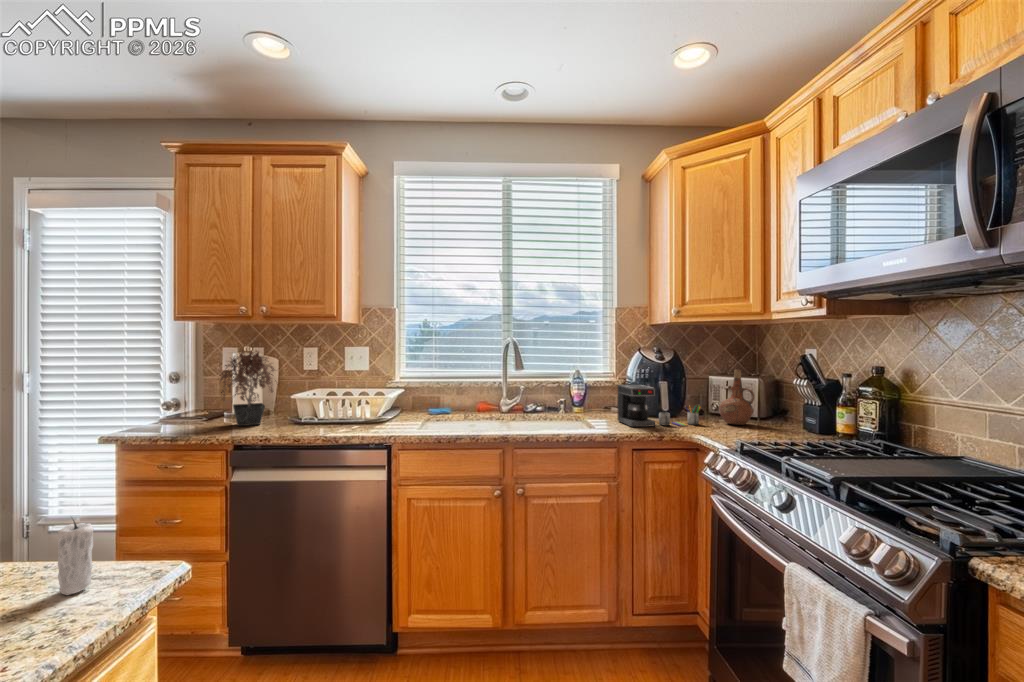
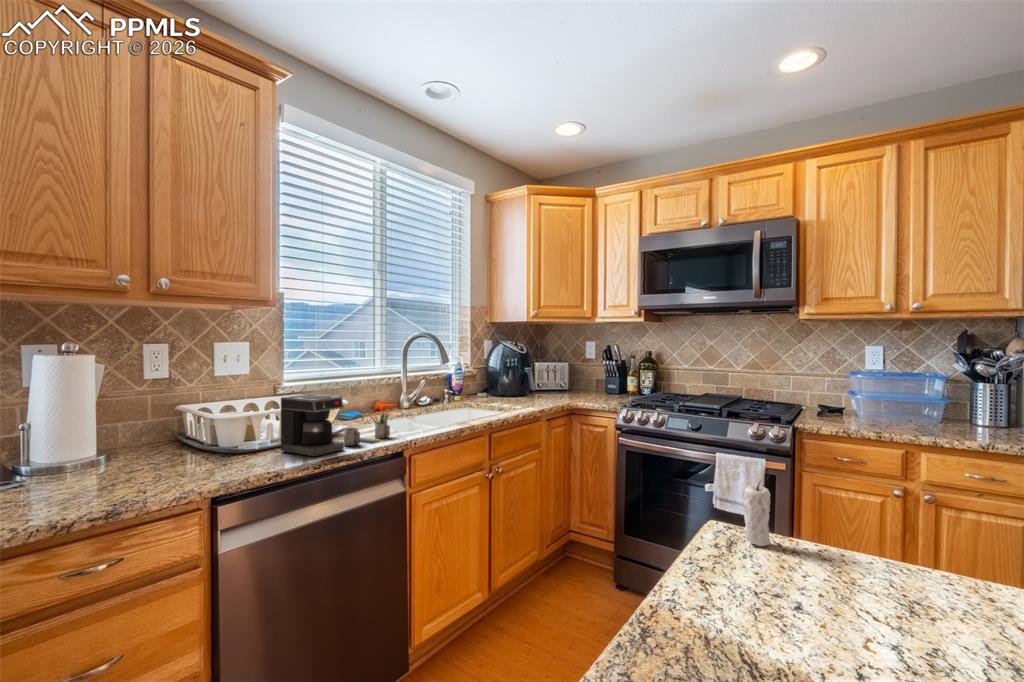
potted plant: present [220,350,278,426] -> none [76,344,197,478]
ceramic pitcher: present [719,370,754,425] -> none [561,356,582,394]
coffee maker: present [618,385,700,427] -> present [281,394,390,456]

